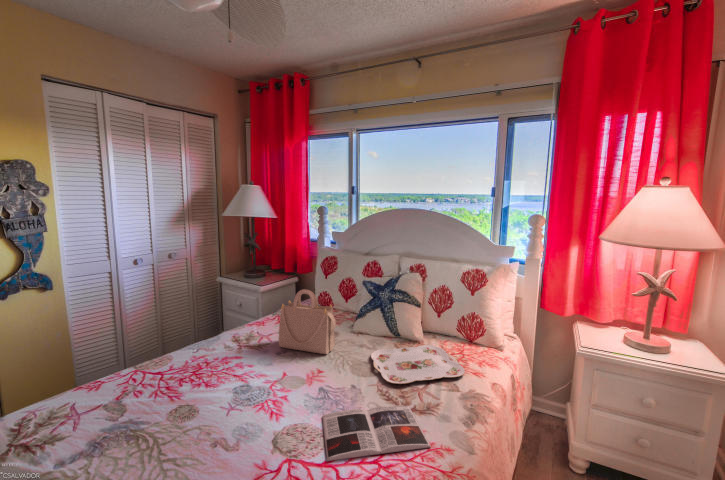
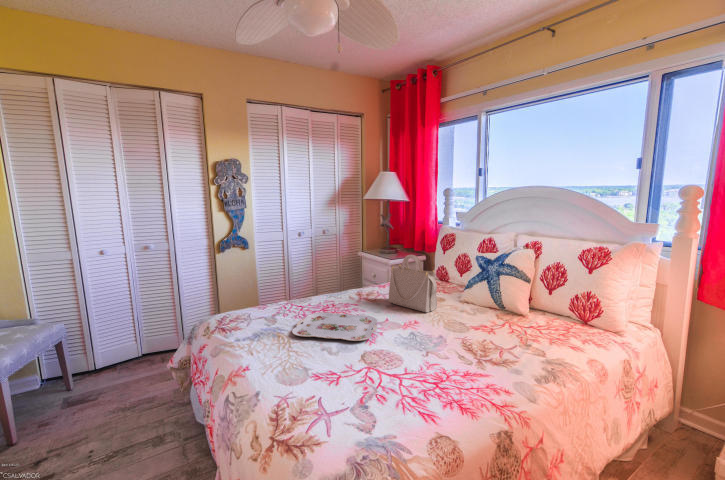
serving tray: present [371,345,465,384] -> present [292,312,377,341]
magazine: present [322,406,431,461] -> none [397,348,491,387]

